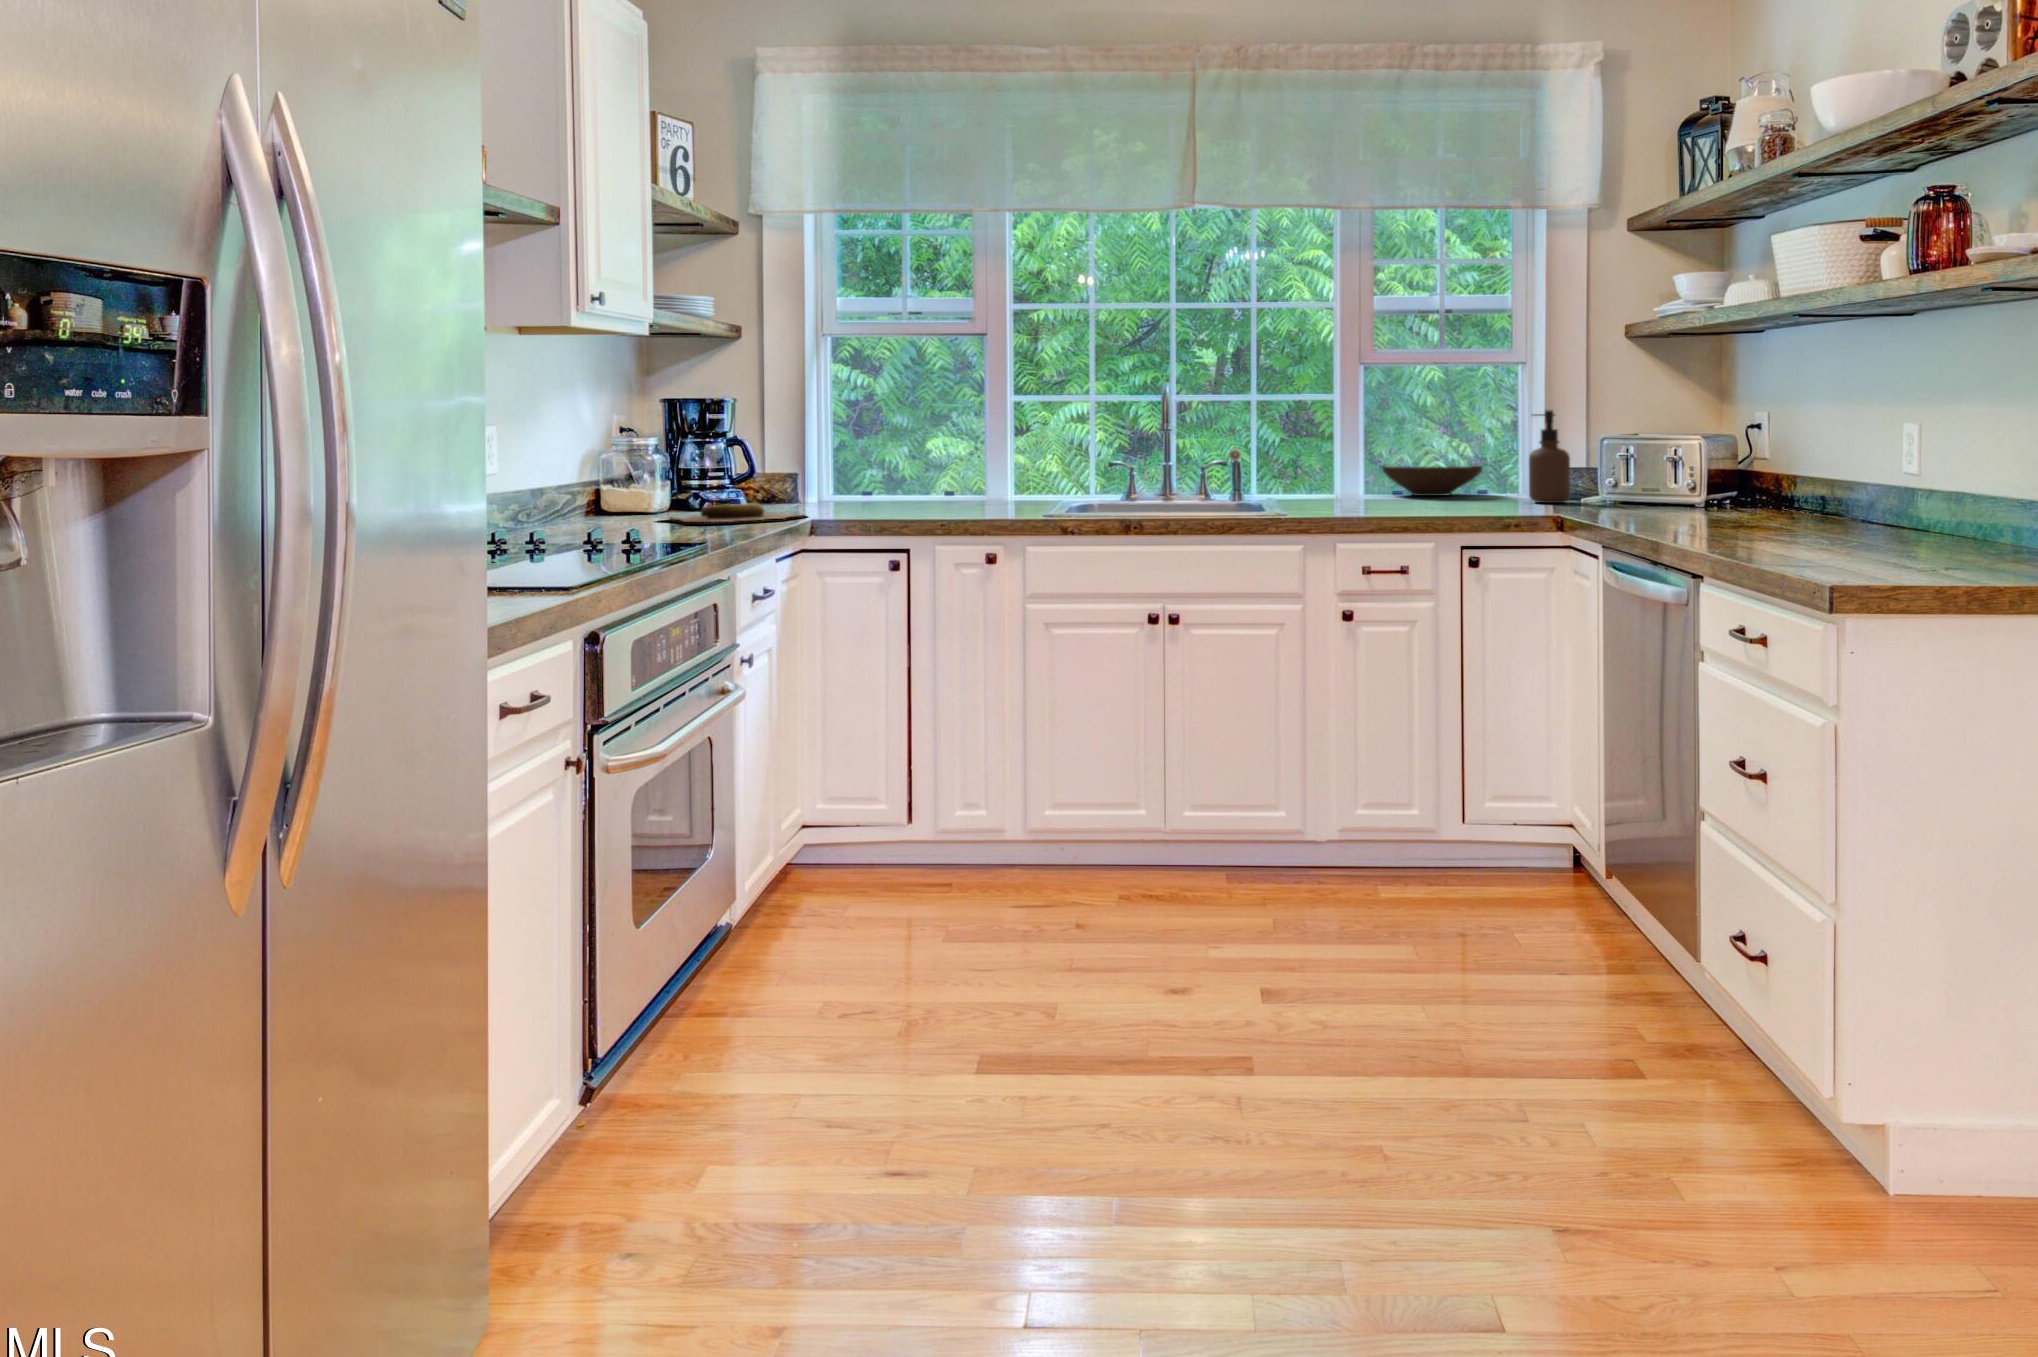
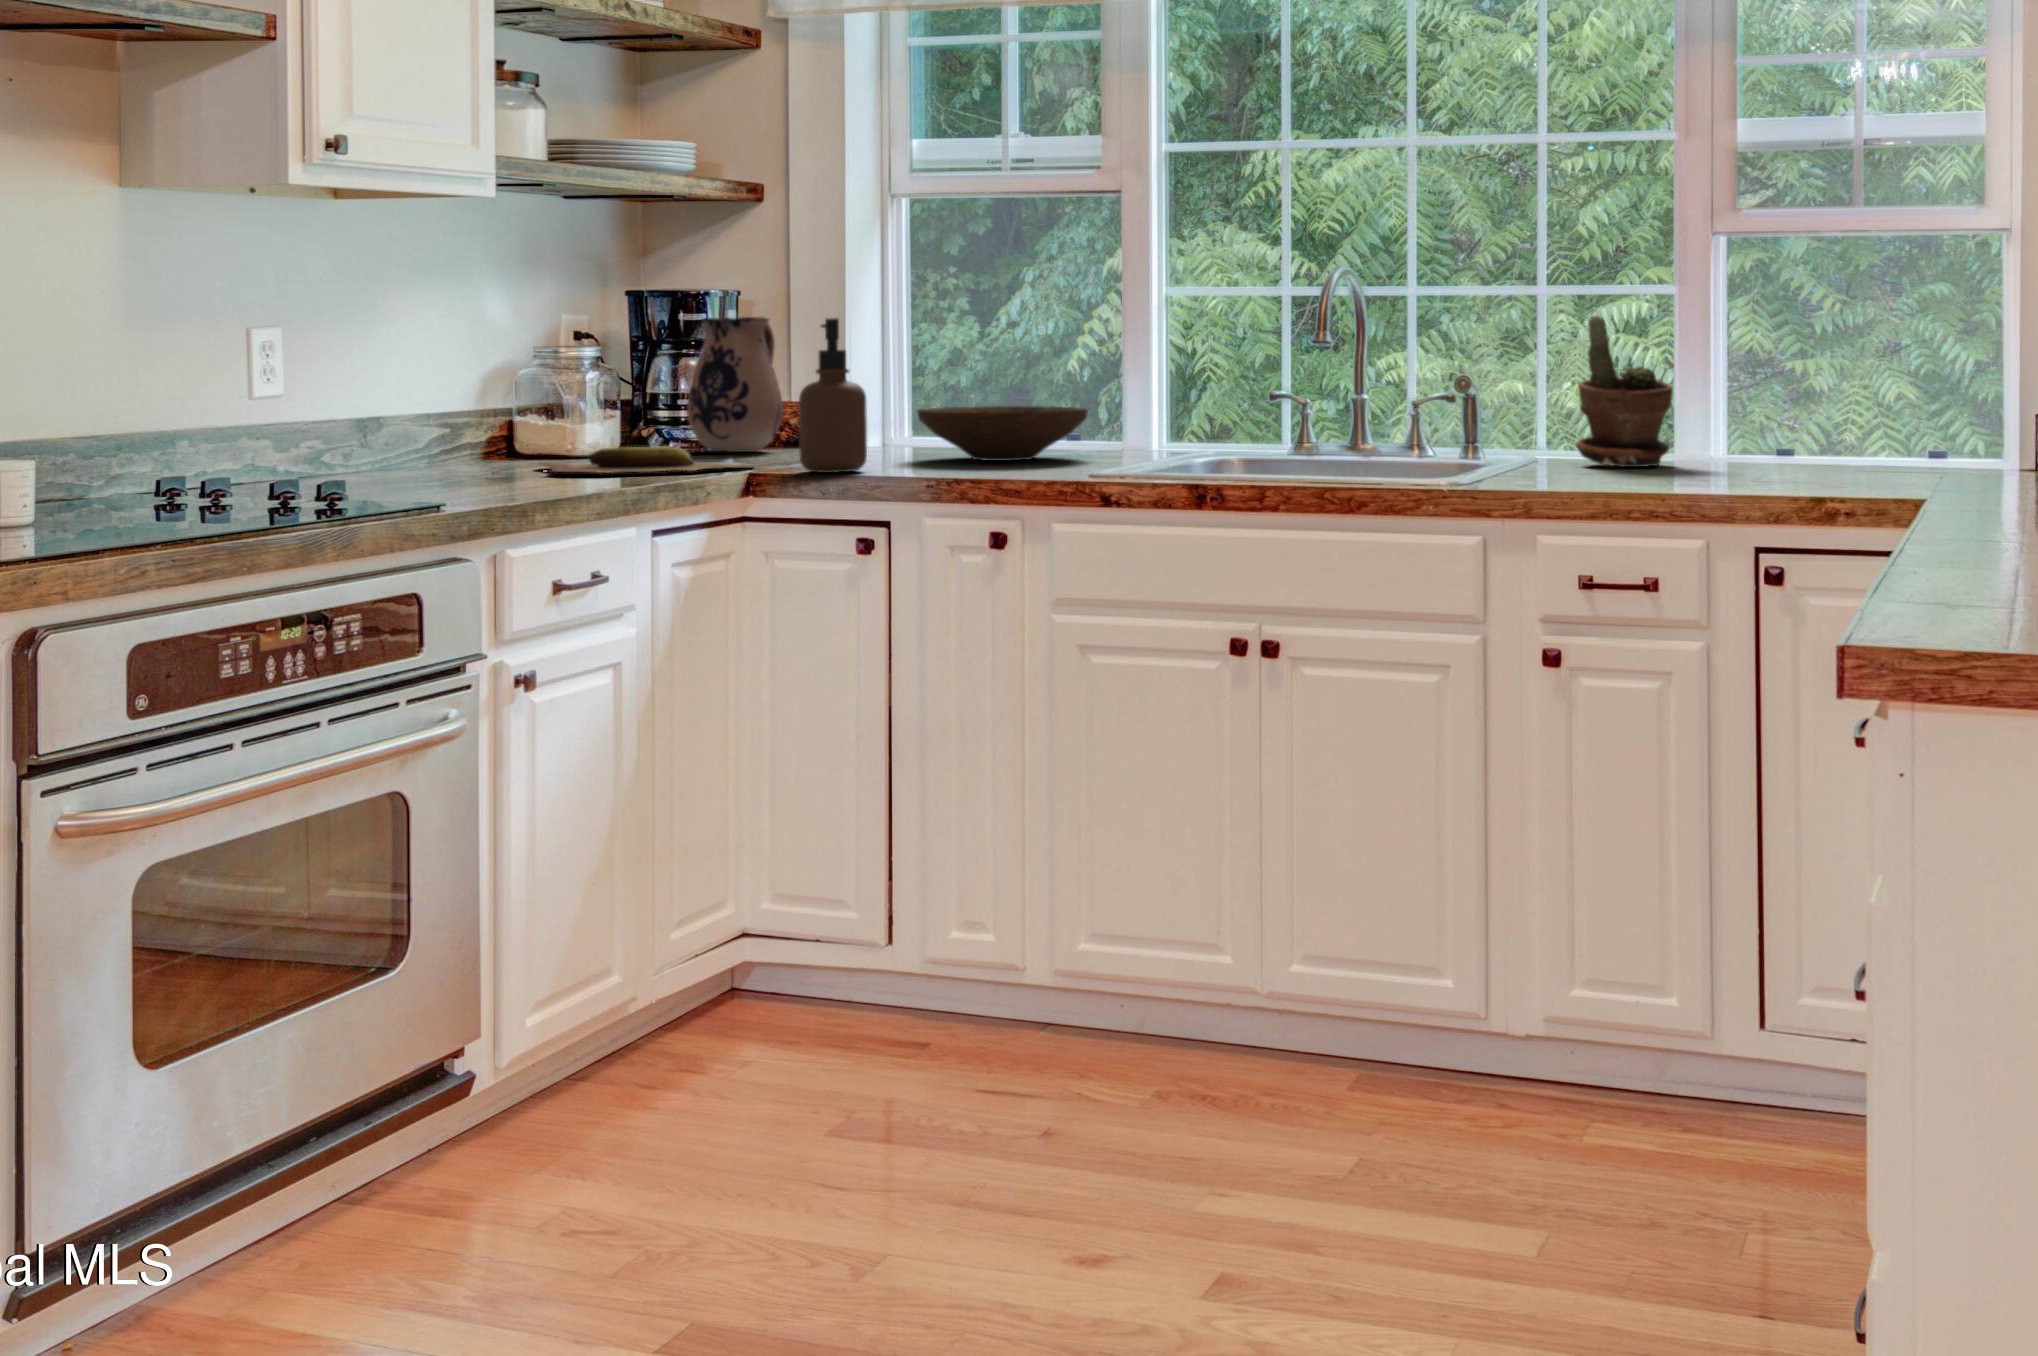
soap dispenser: present [1529,410,1570,503] -> present [799,318,867,473]
potted plant: none [1311,411,1369,502] -> present [1577,315,1673,467]
ceramic pitcher: none [717,415,782,507] -> present [687,317,783,452]
wooden bowl: present [1382,466,1482,496] -> present [918,406,1088,461]

